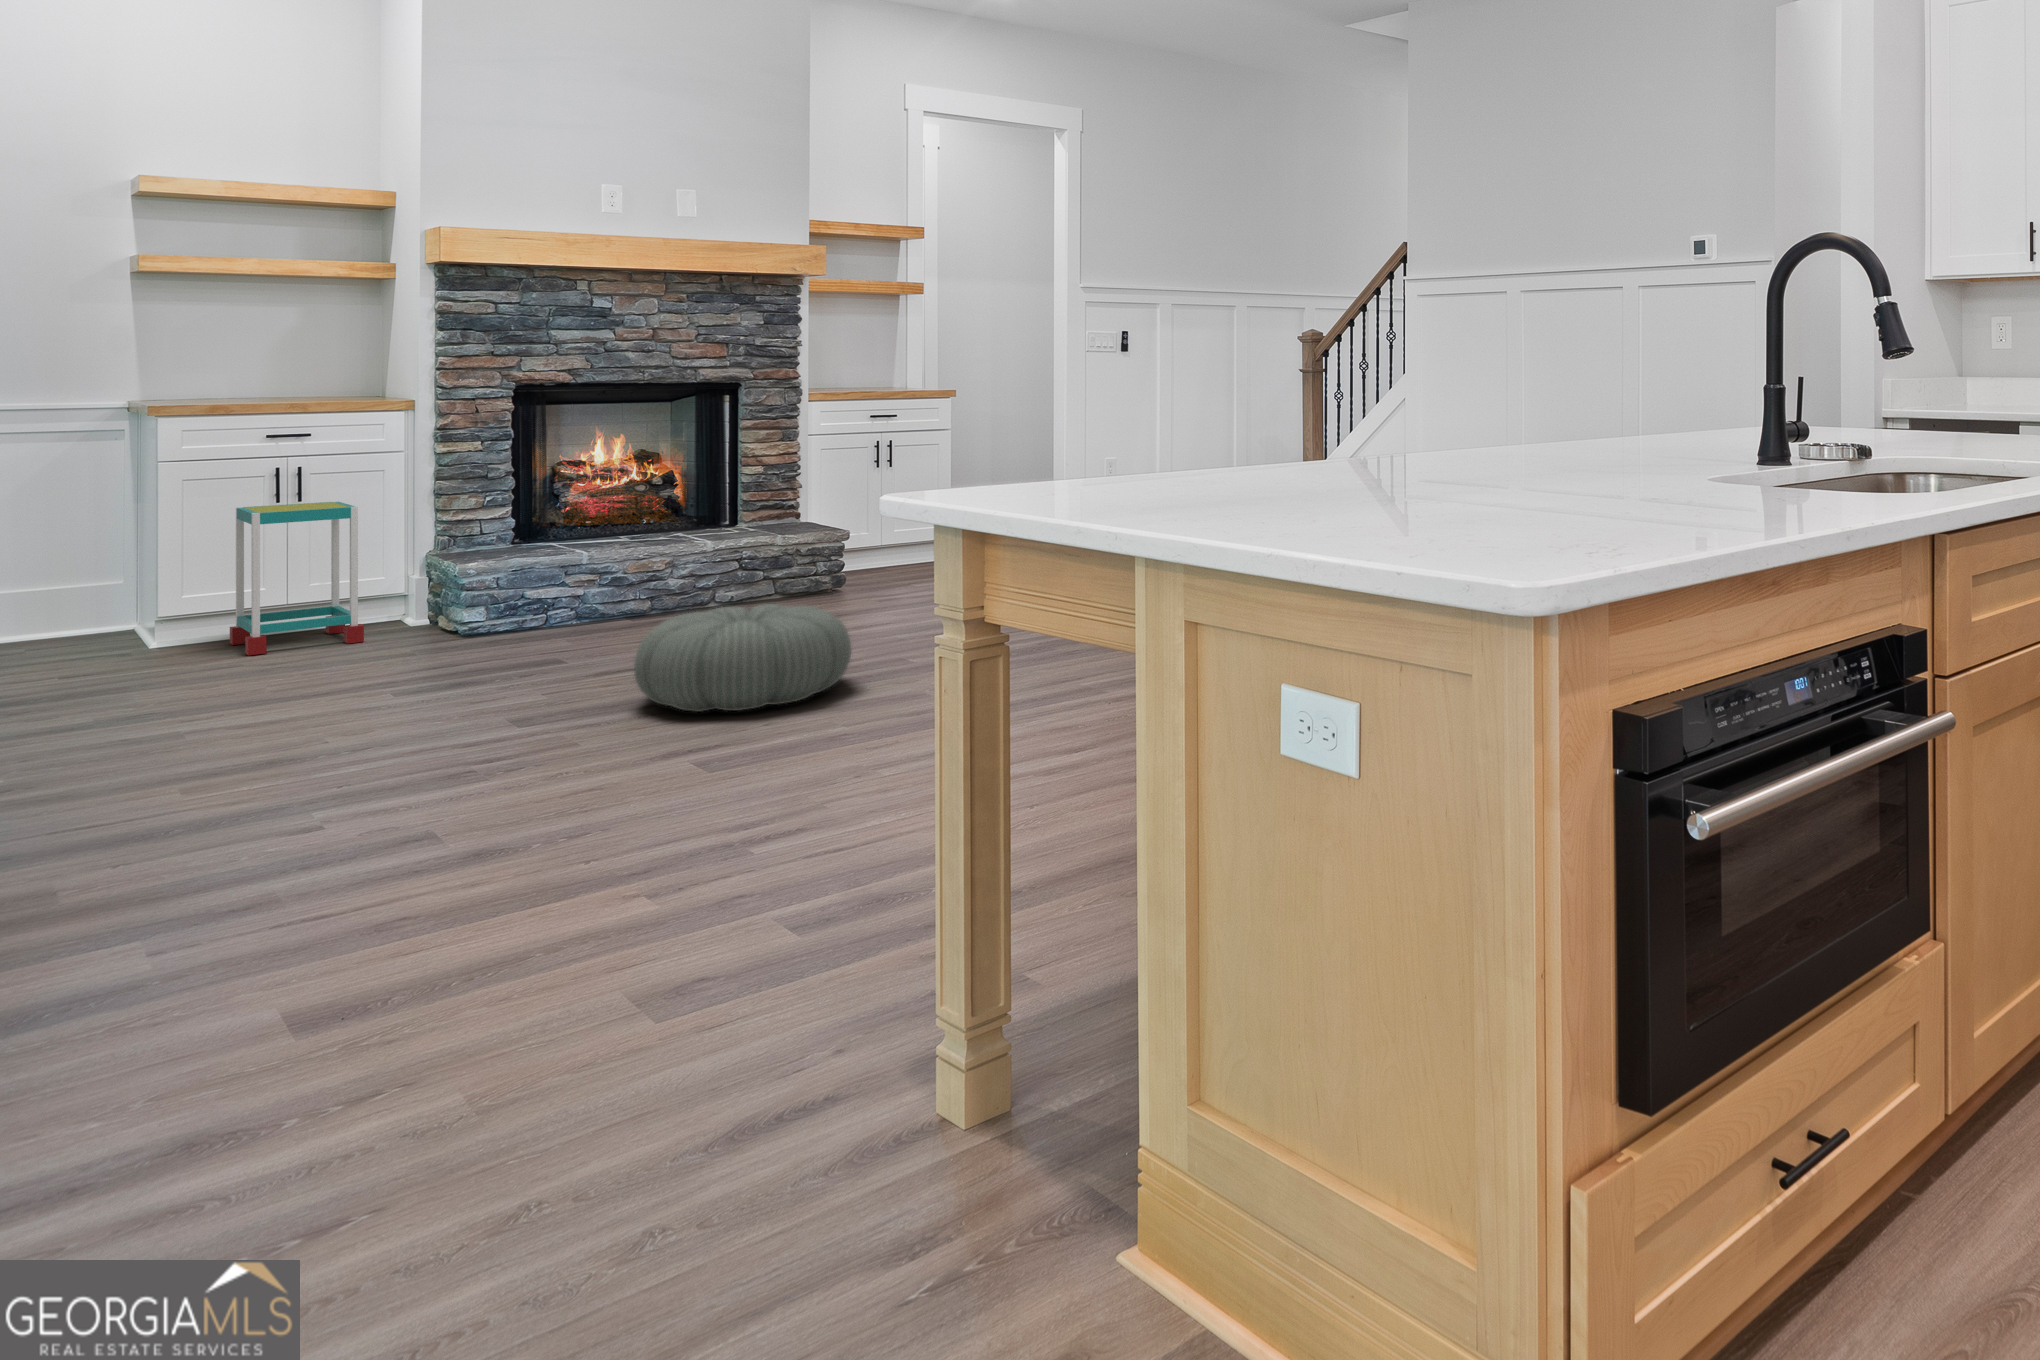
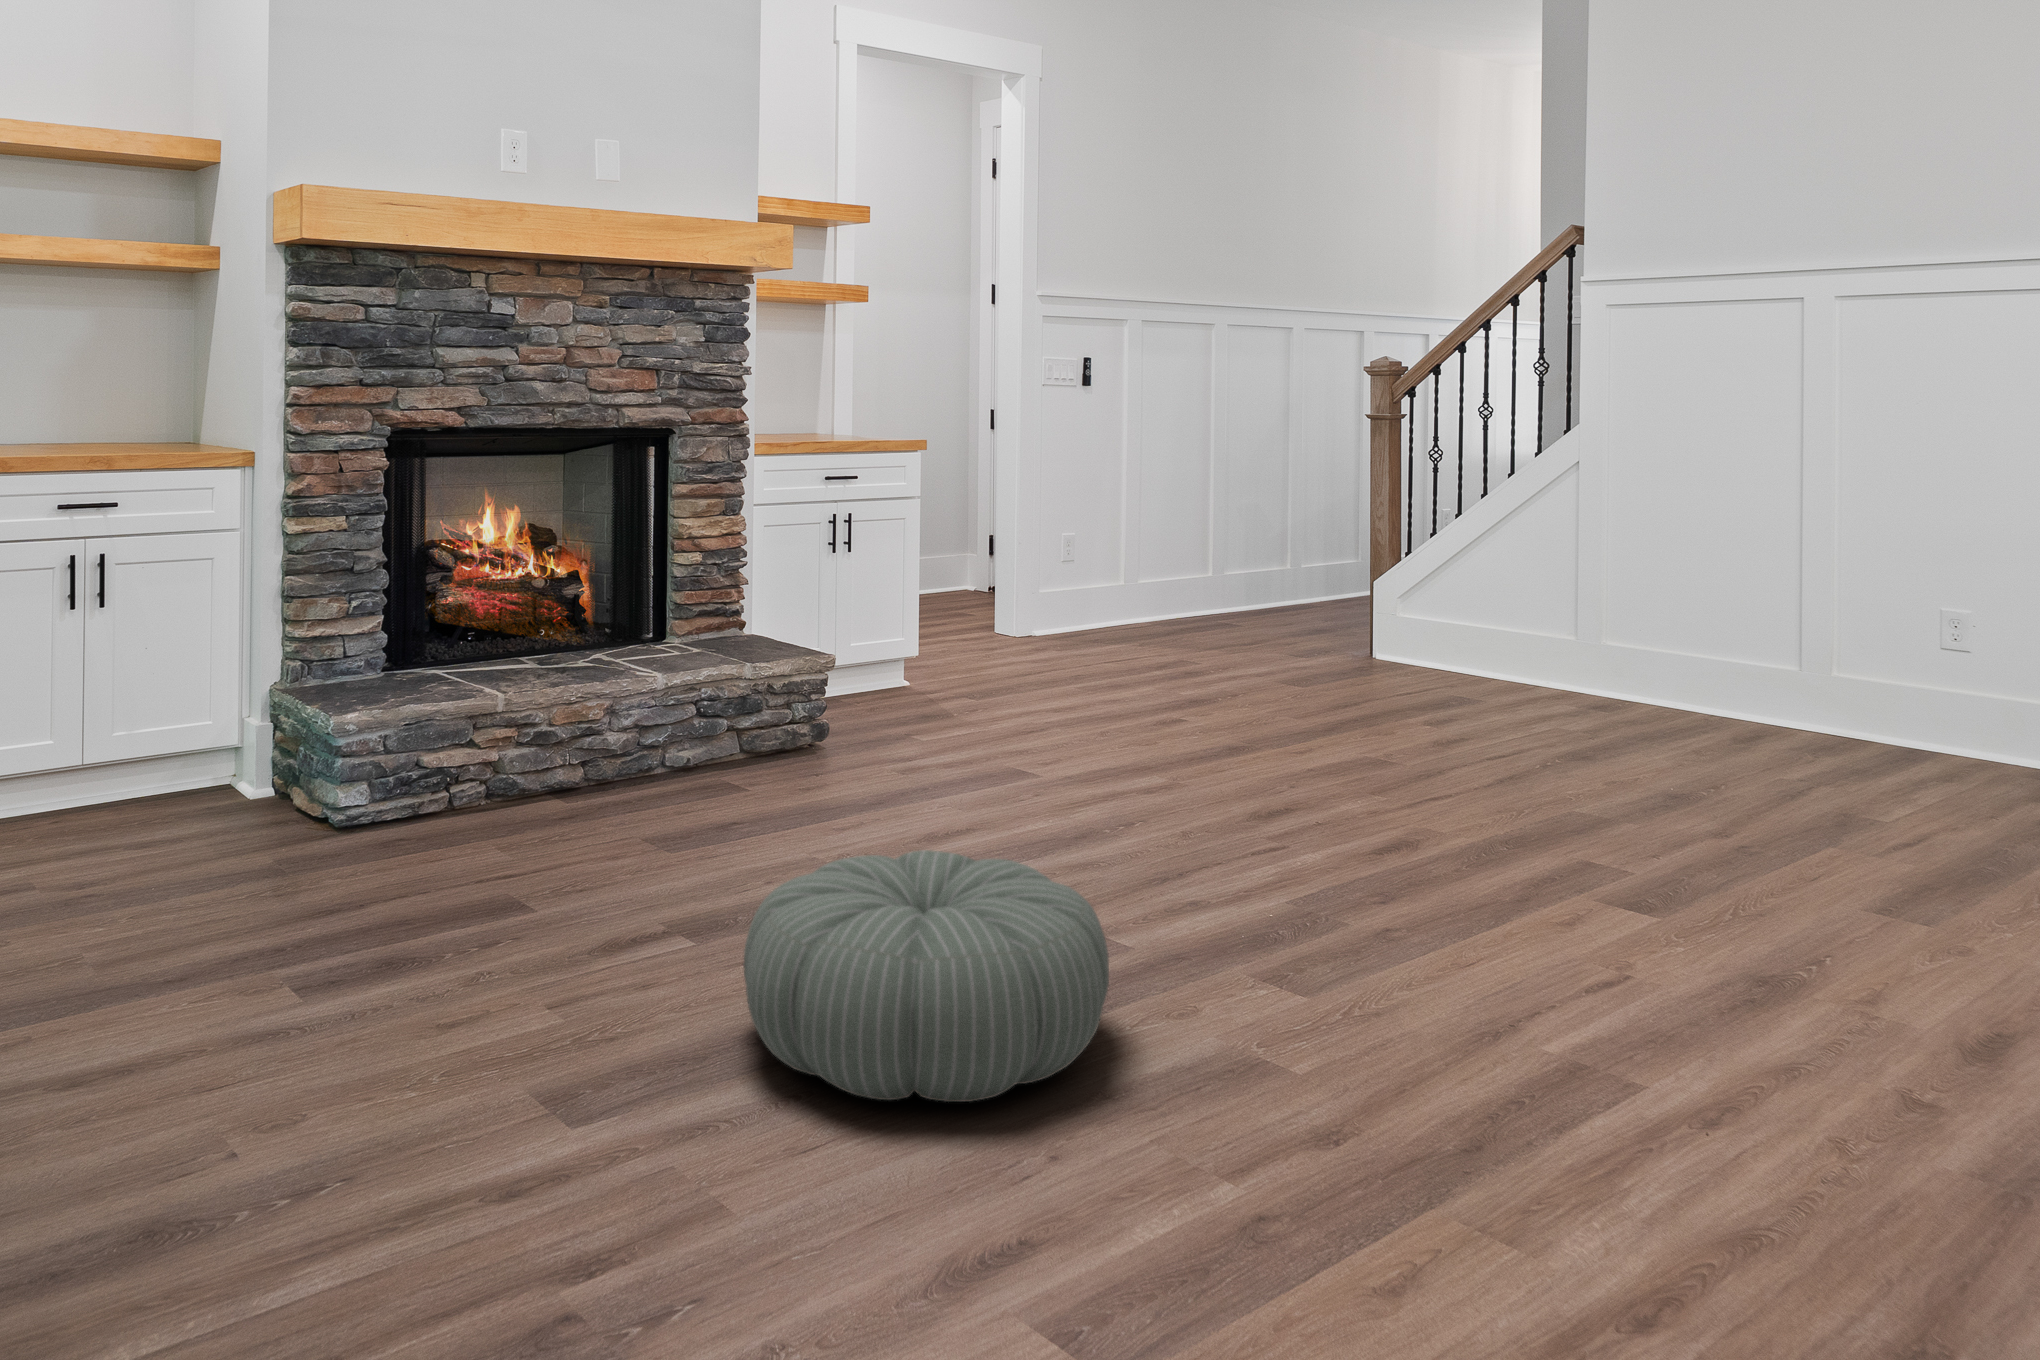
side table: present [230,501,364,656] -> none [5,608,196,864]

